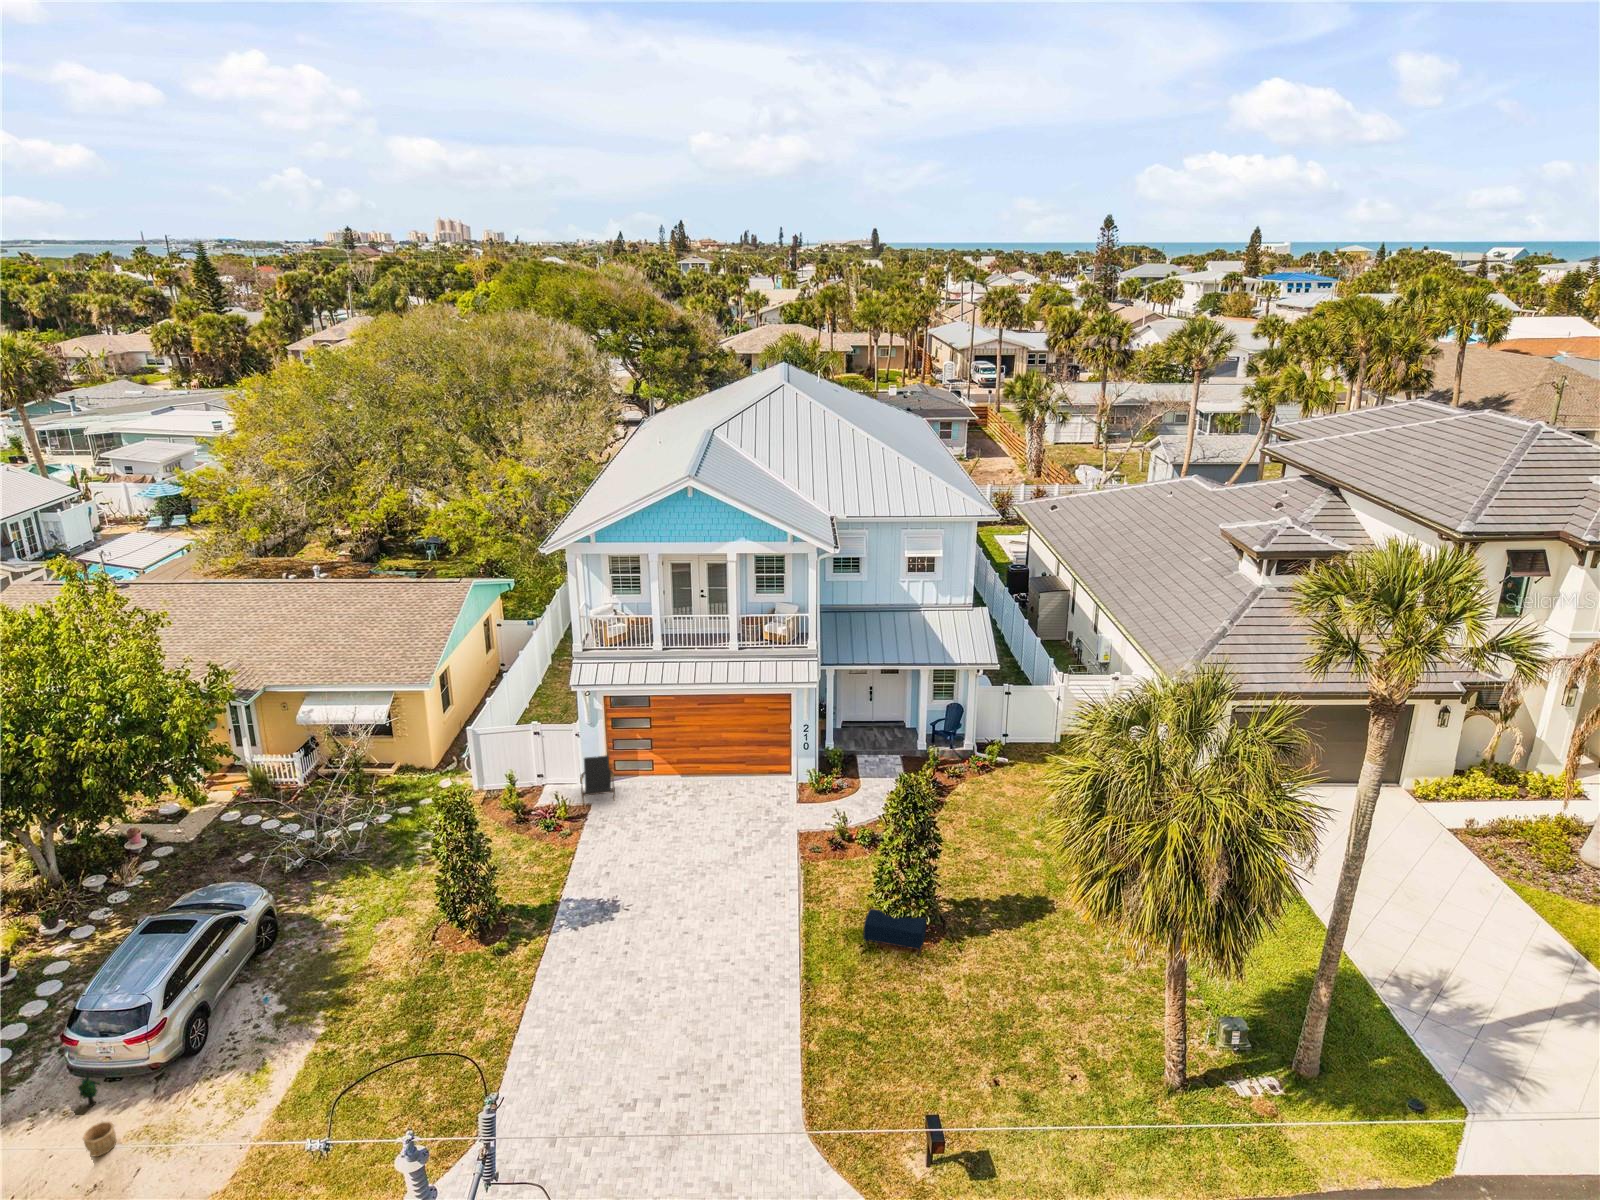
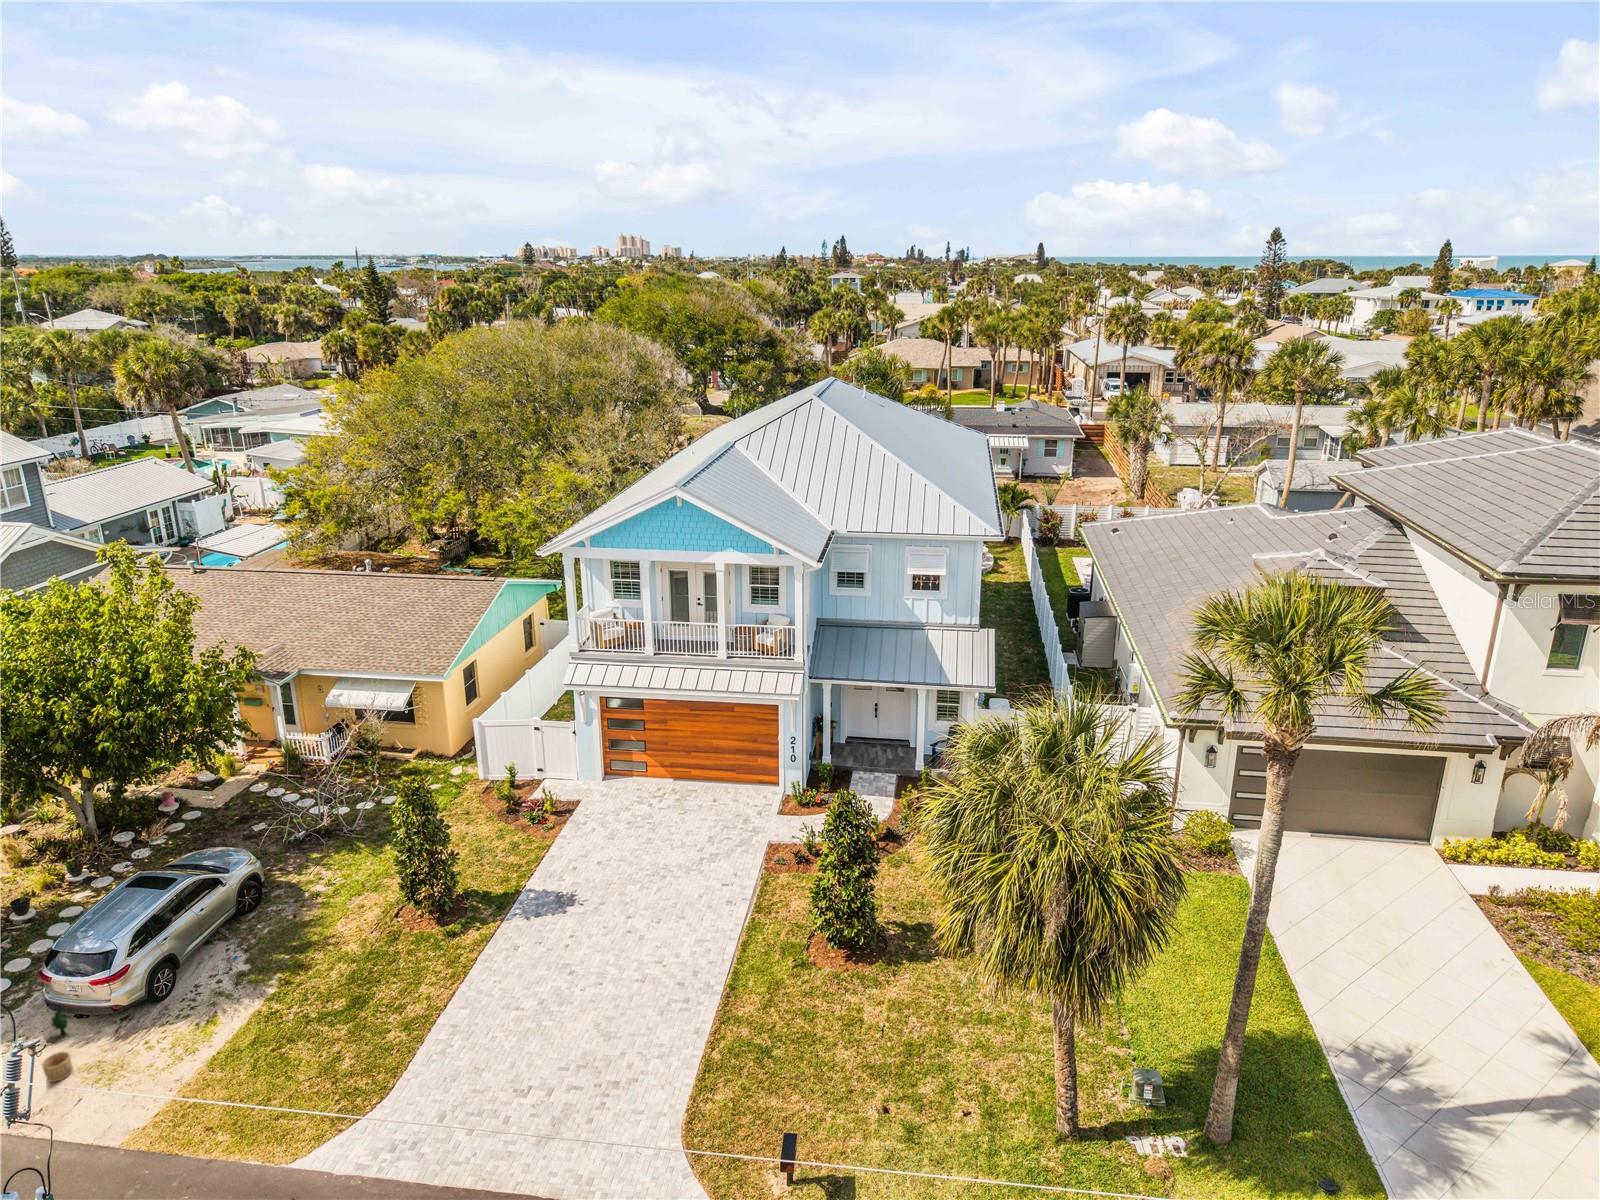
lounge chair: present [580,756,615,802] -> none [570,754,604,800]
bench: present [863,909,926,956] -> none [794,924,860,977]

